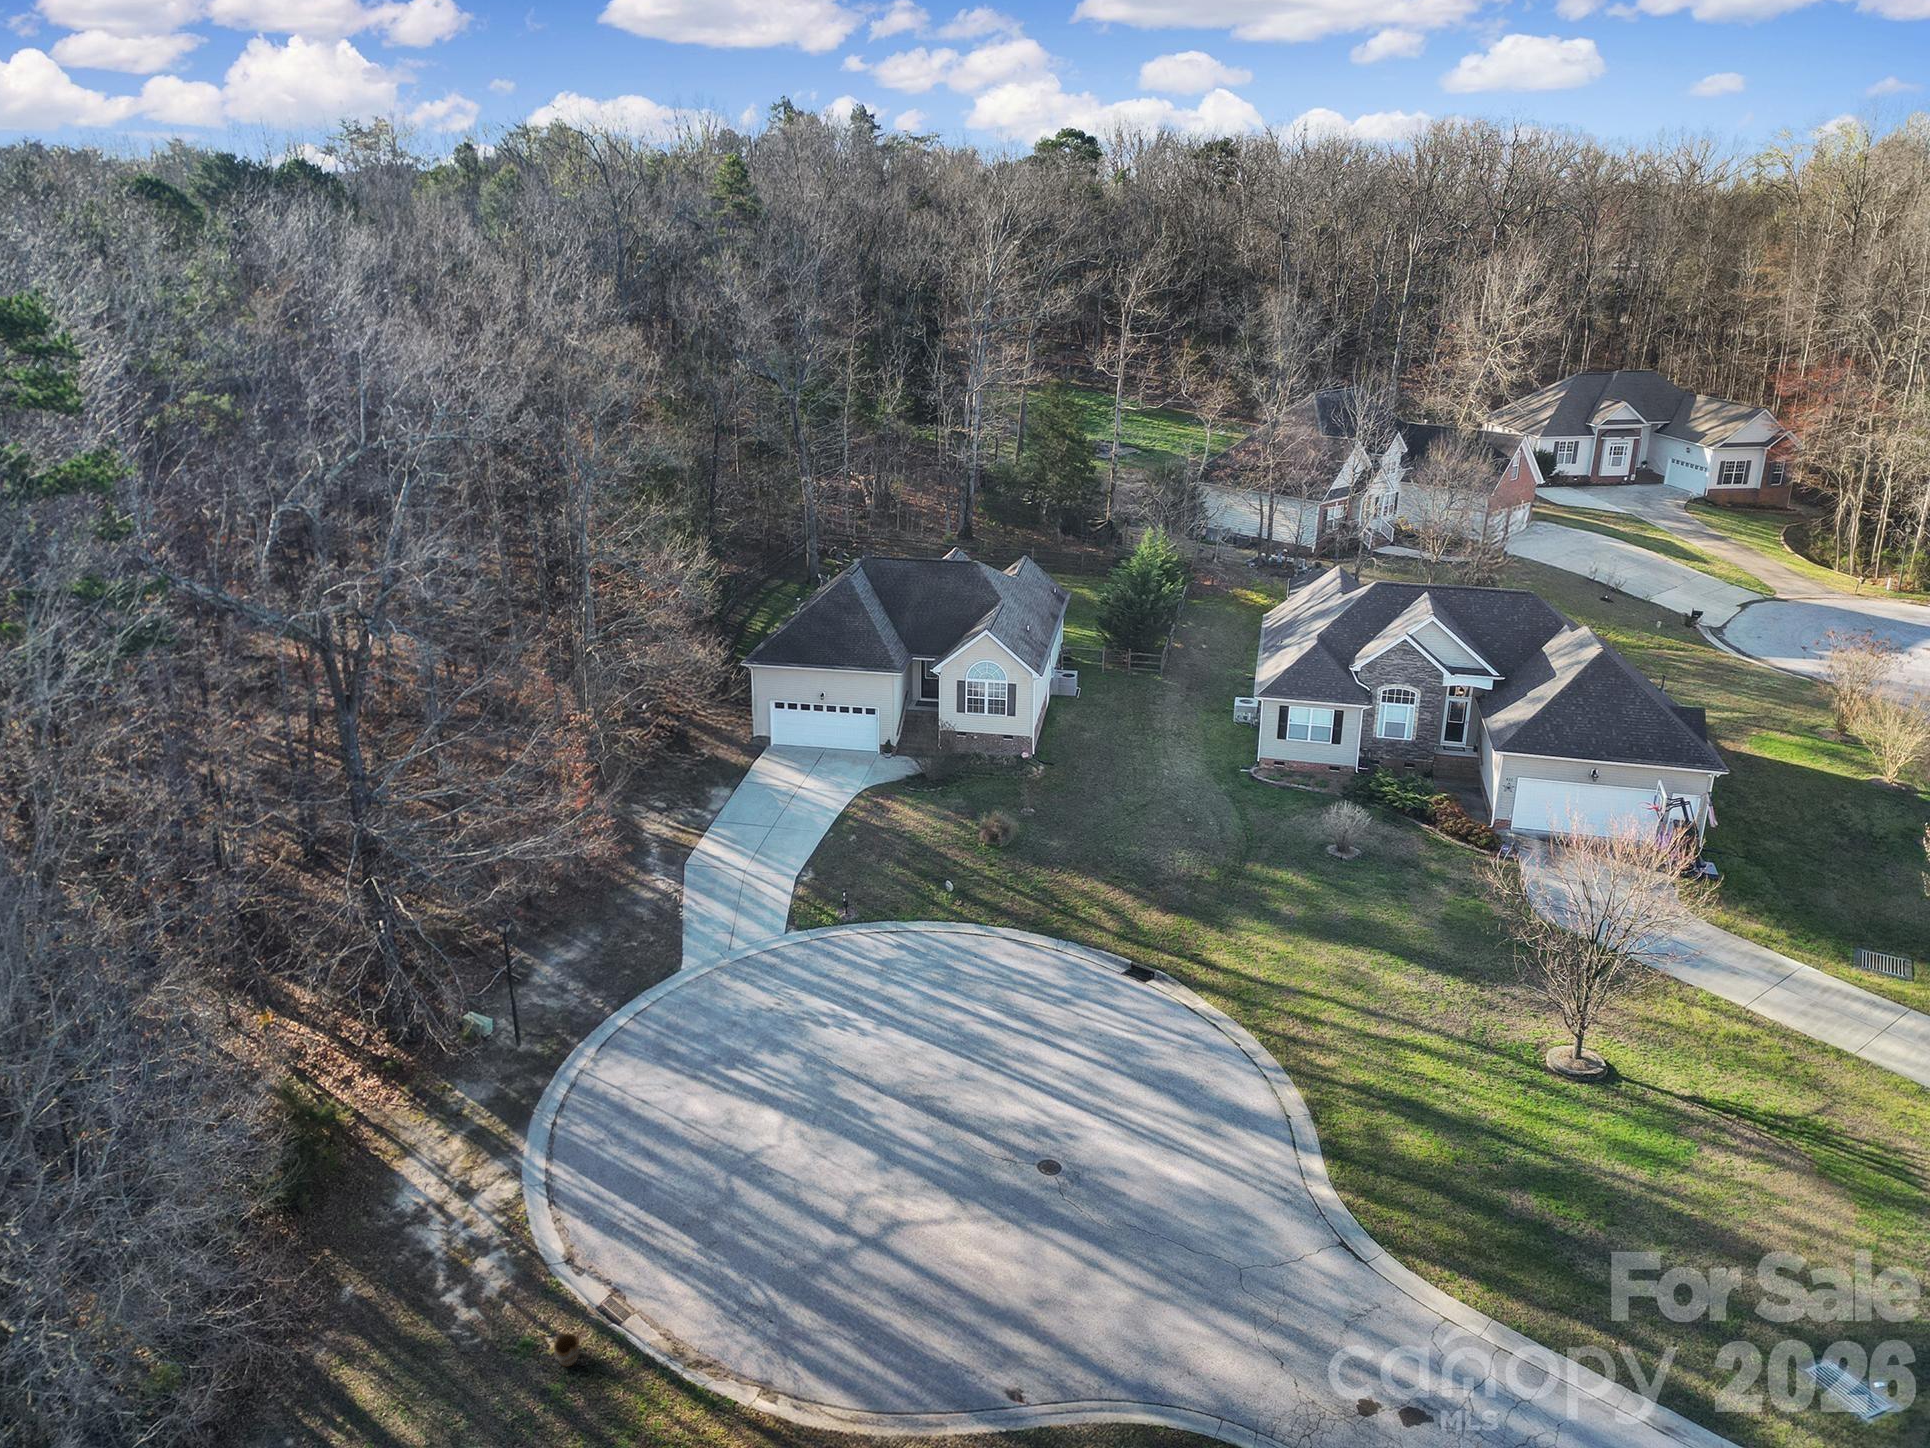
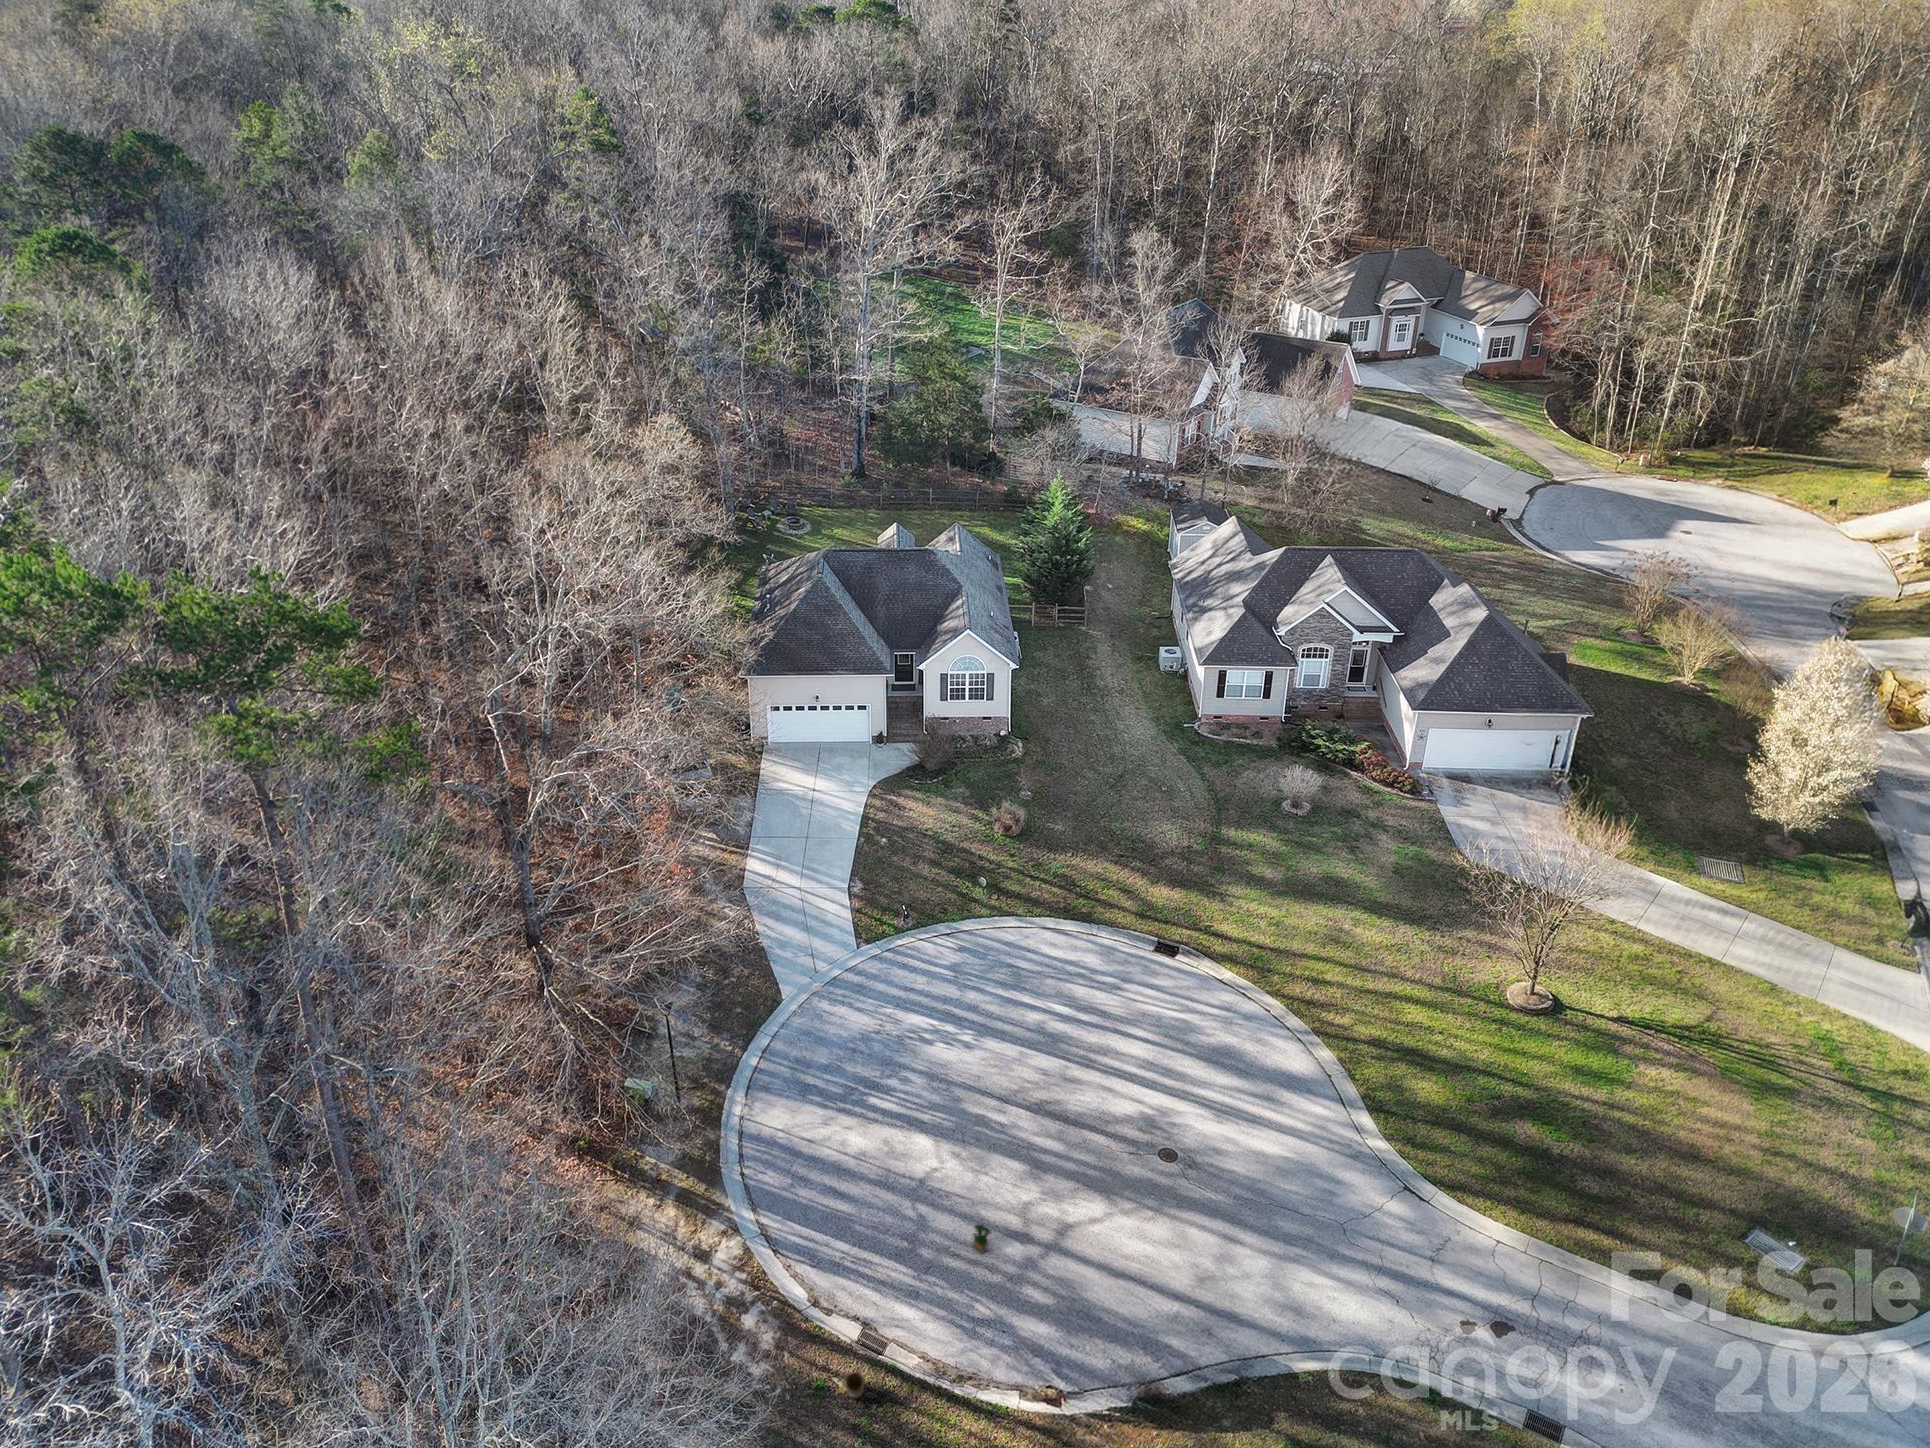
potted tree: none [771,1201,797,1241] -> present [973,1225,991,1253]

